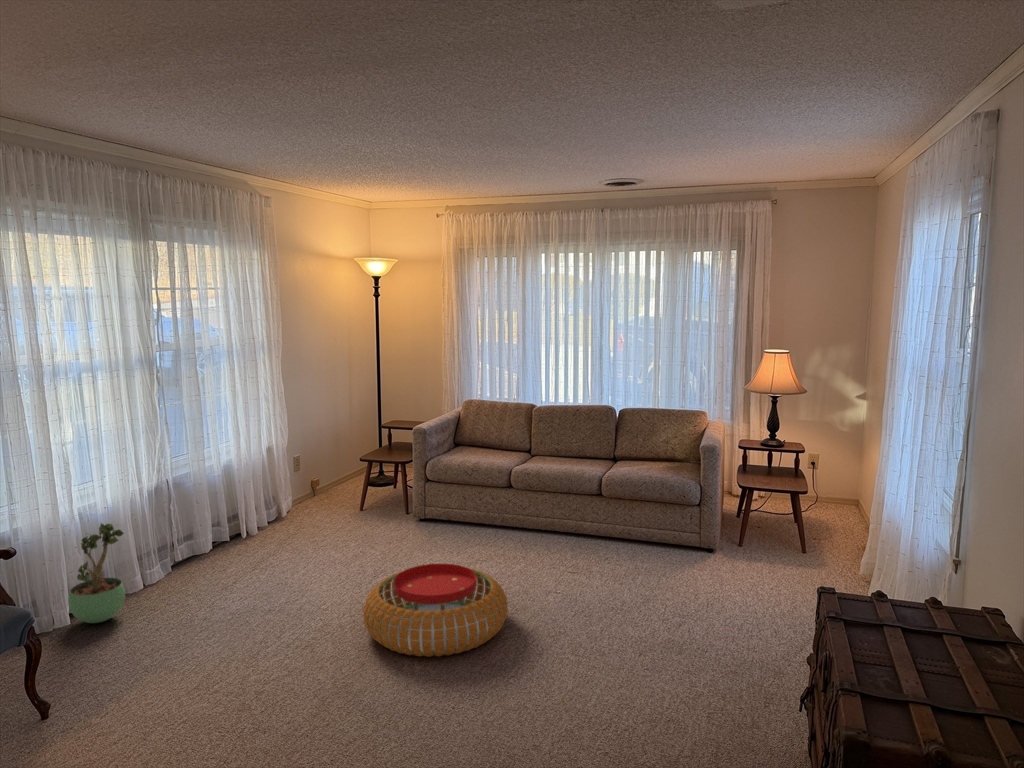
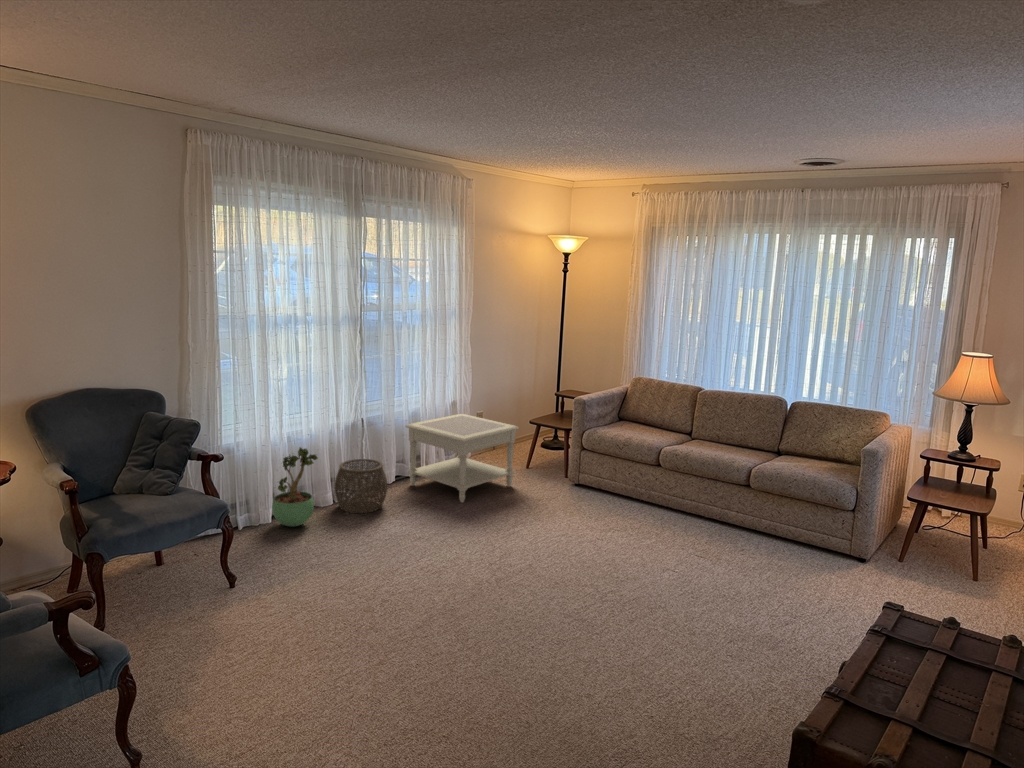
side table: none [221,460,355,560] -> present [405,414,519,502]
woven basket: none [144,526,213,594] -> present [334,459,388,513]
pouf: present [363,564,508,657] -> none [488,524,621,610]

